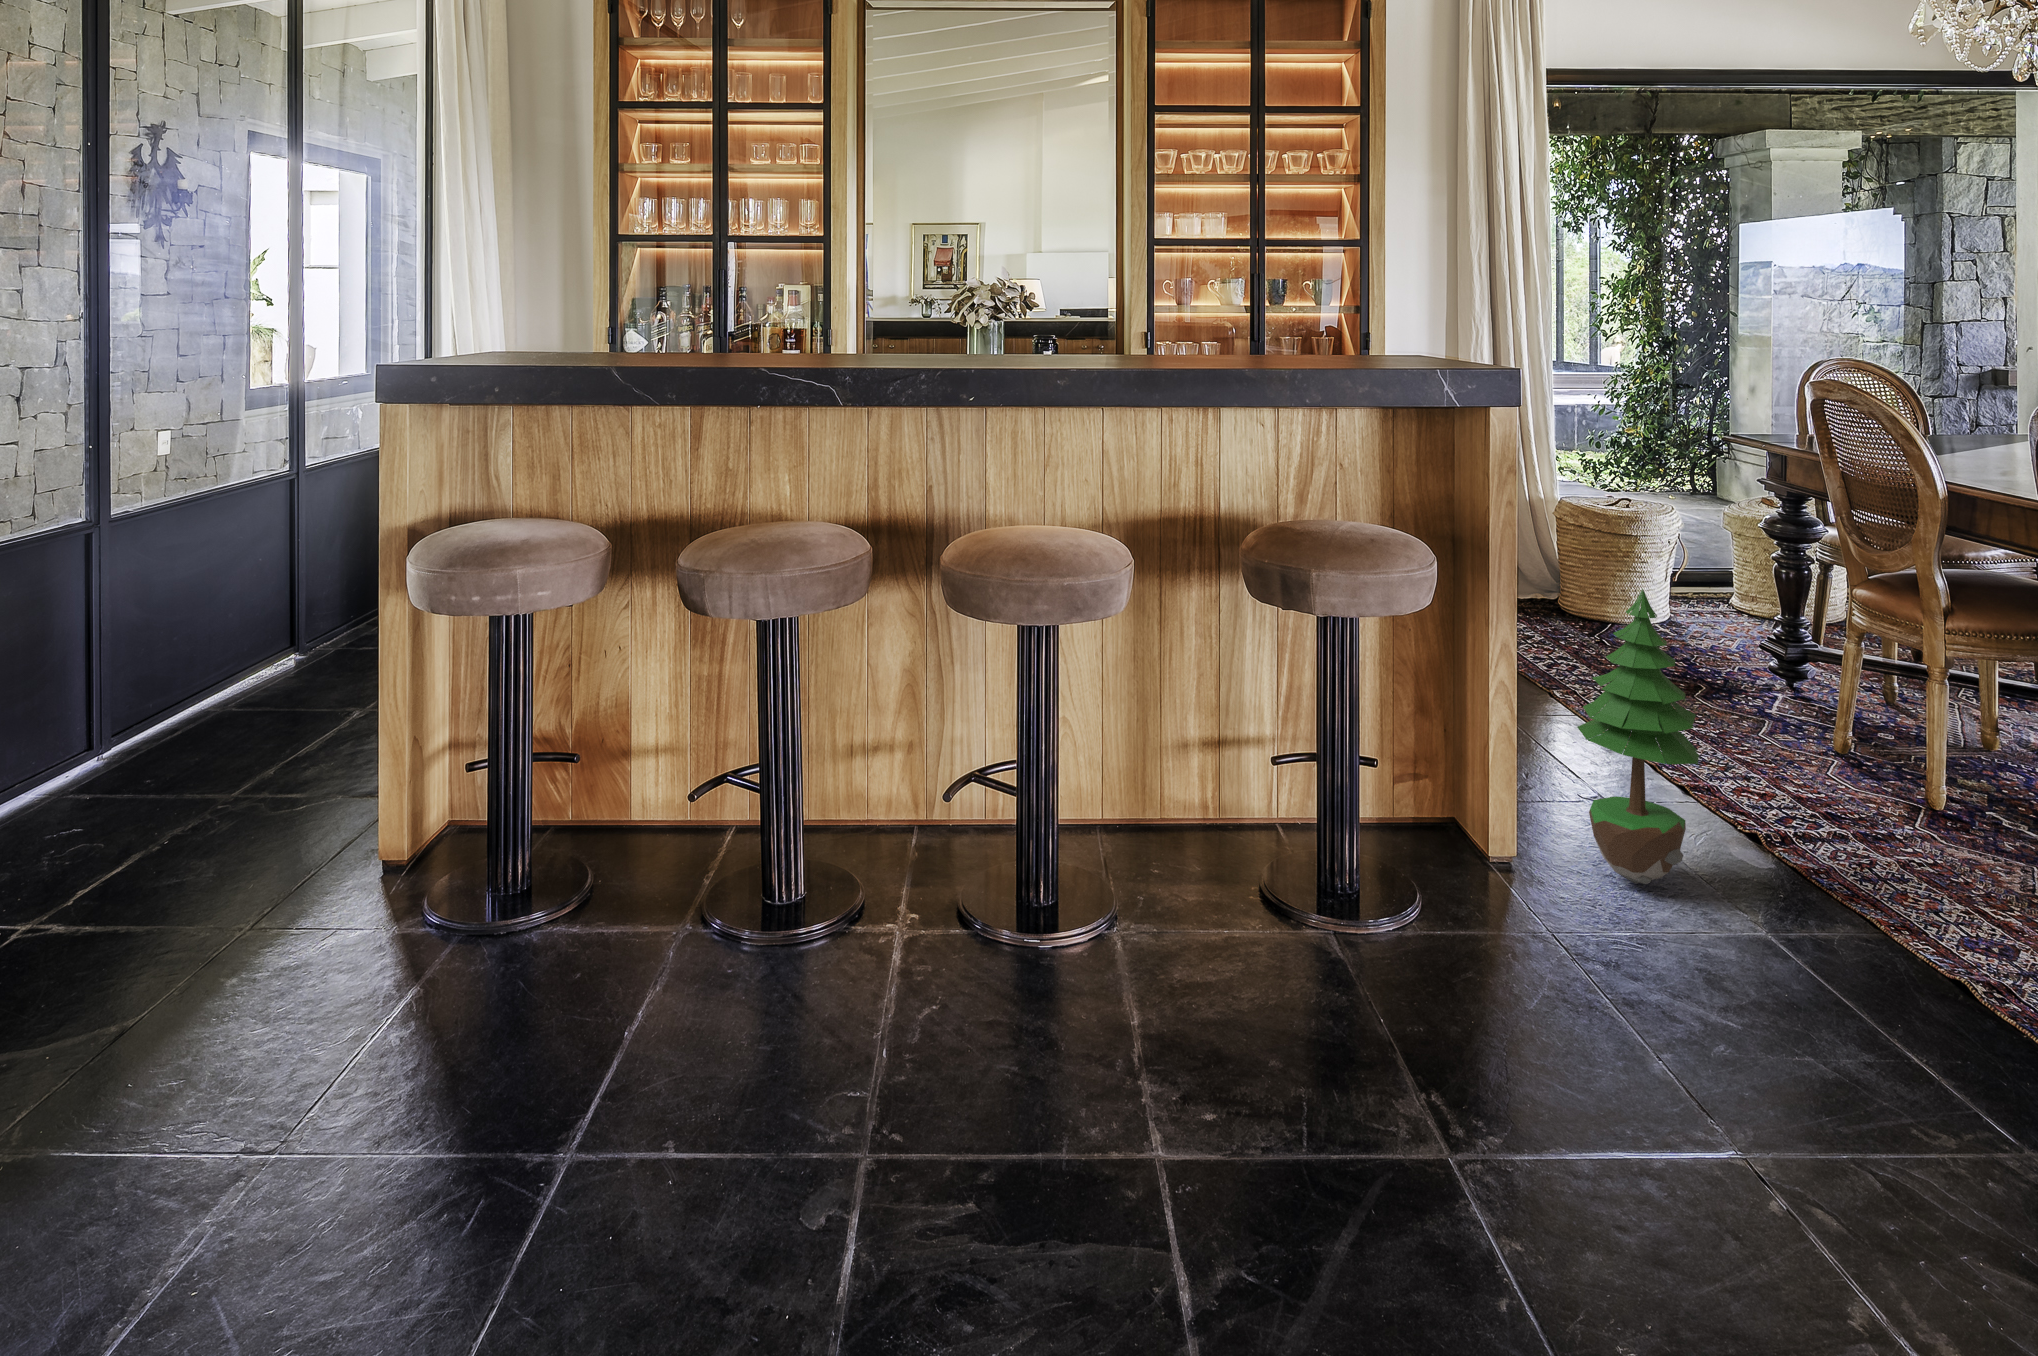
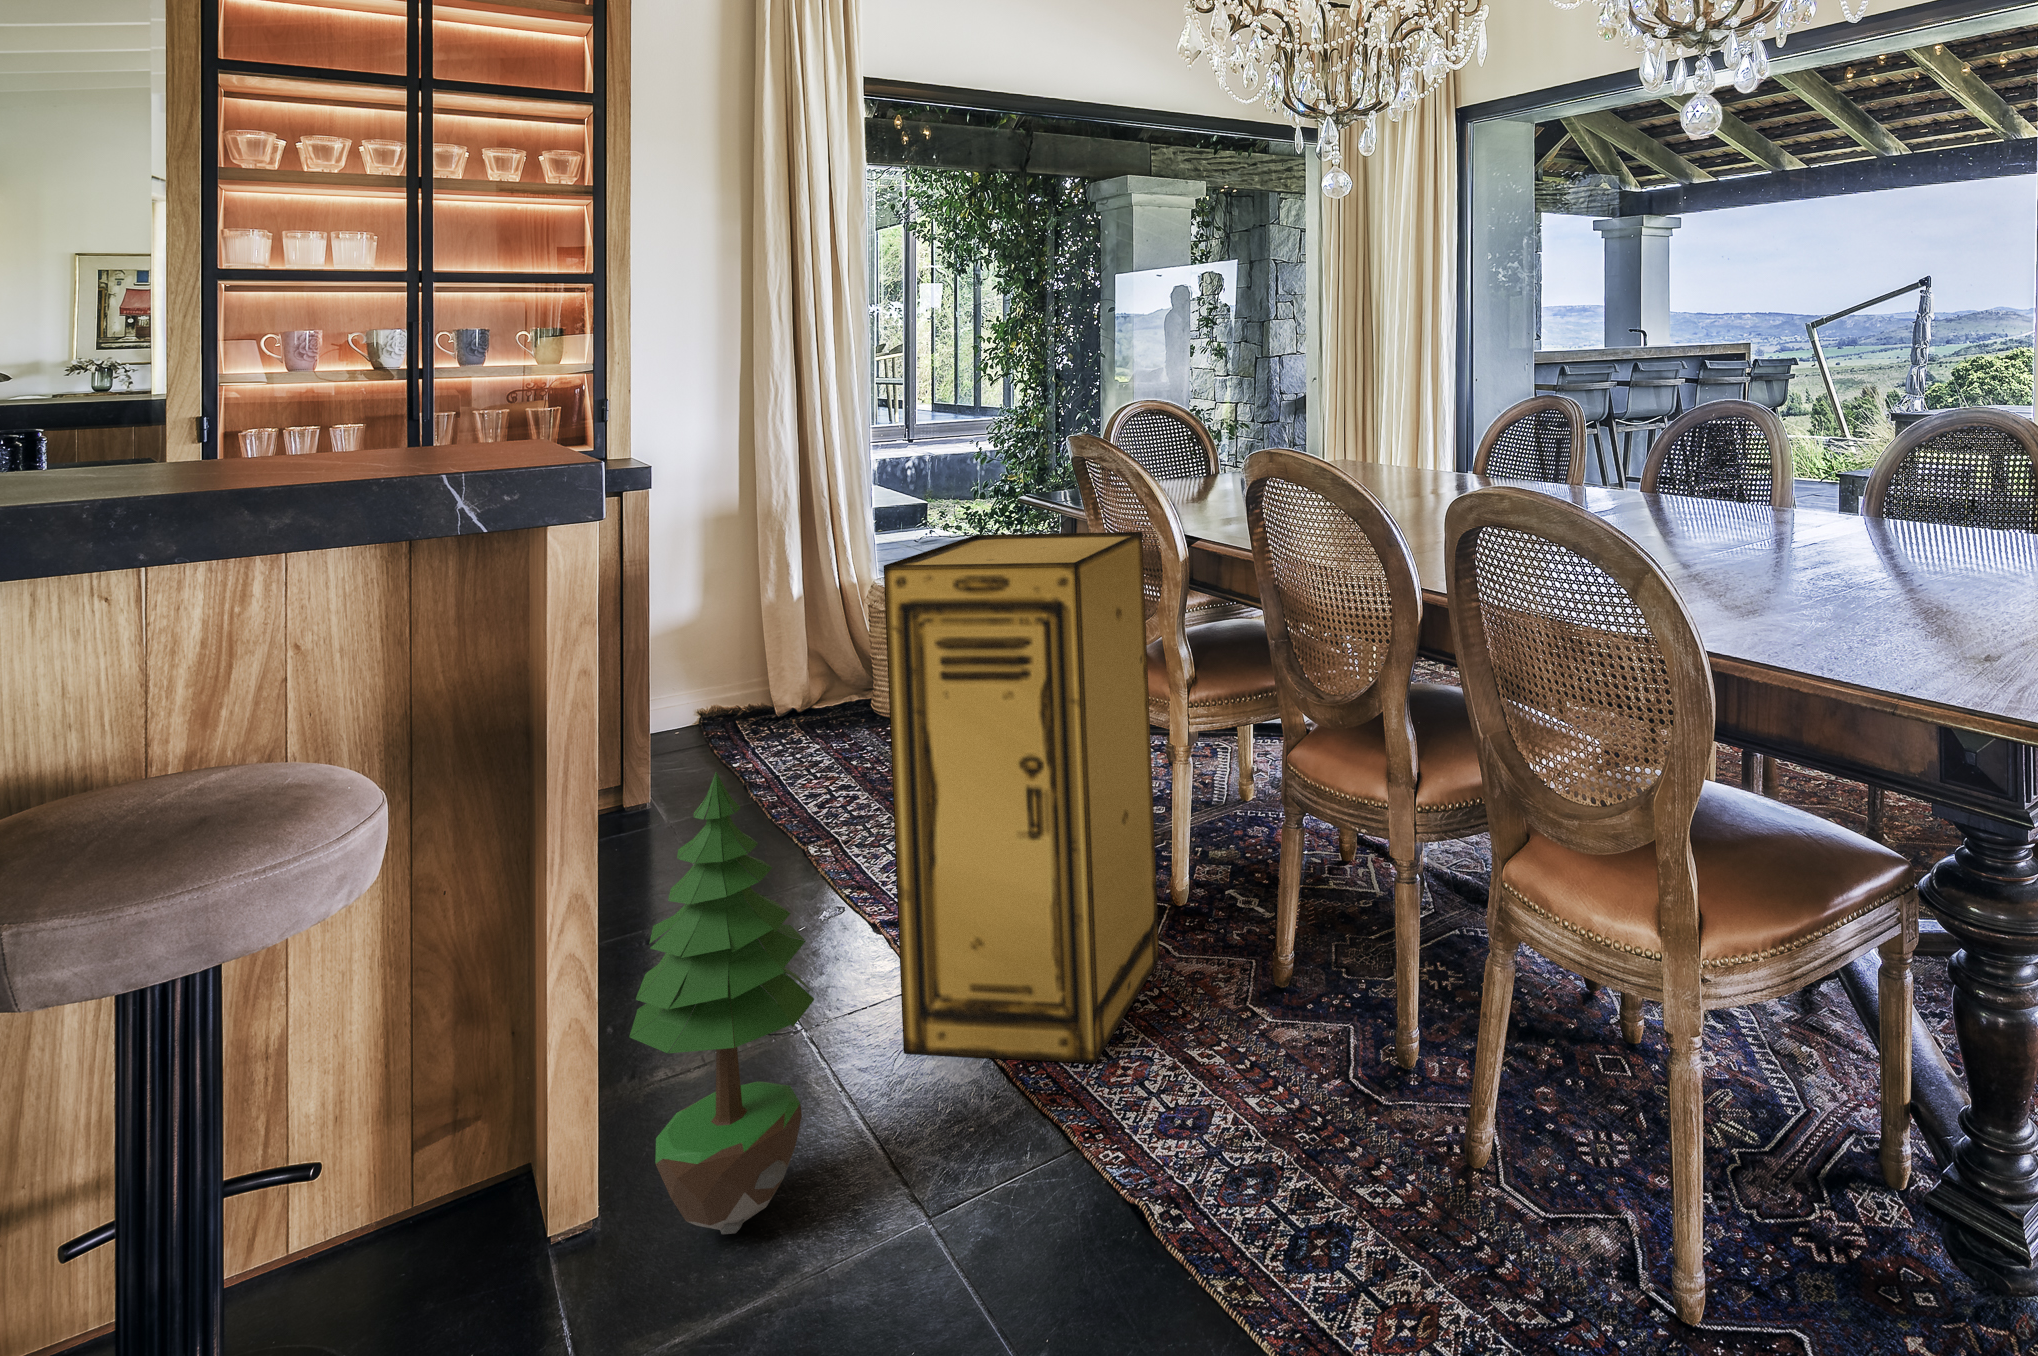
storage cabinet: none [1704,457,1932,882] -> present [884,532,1160,1063]

